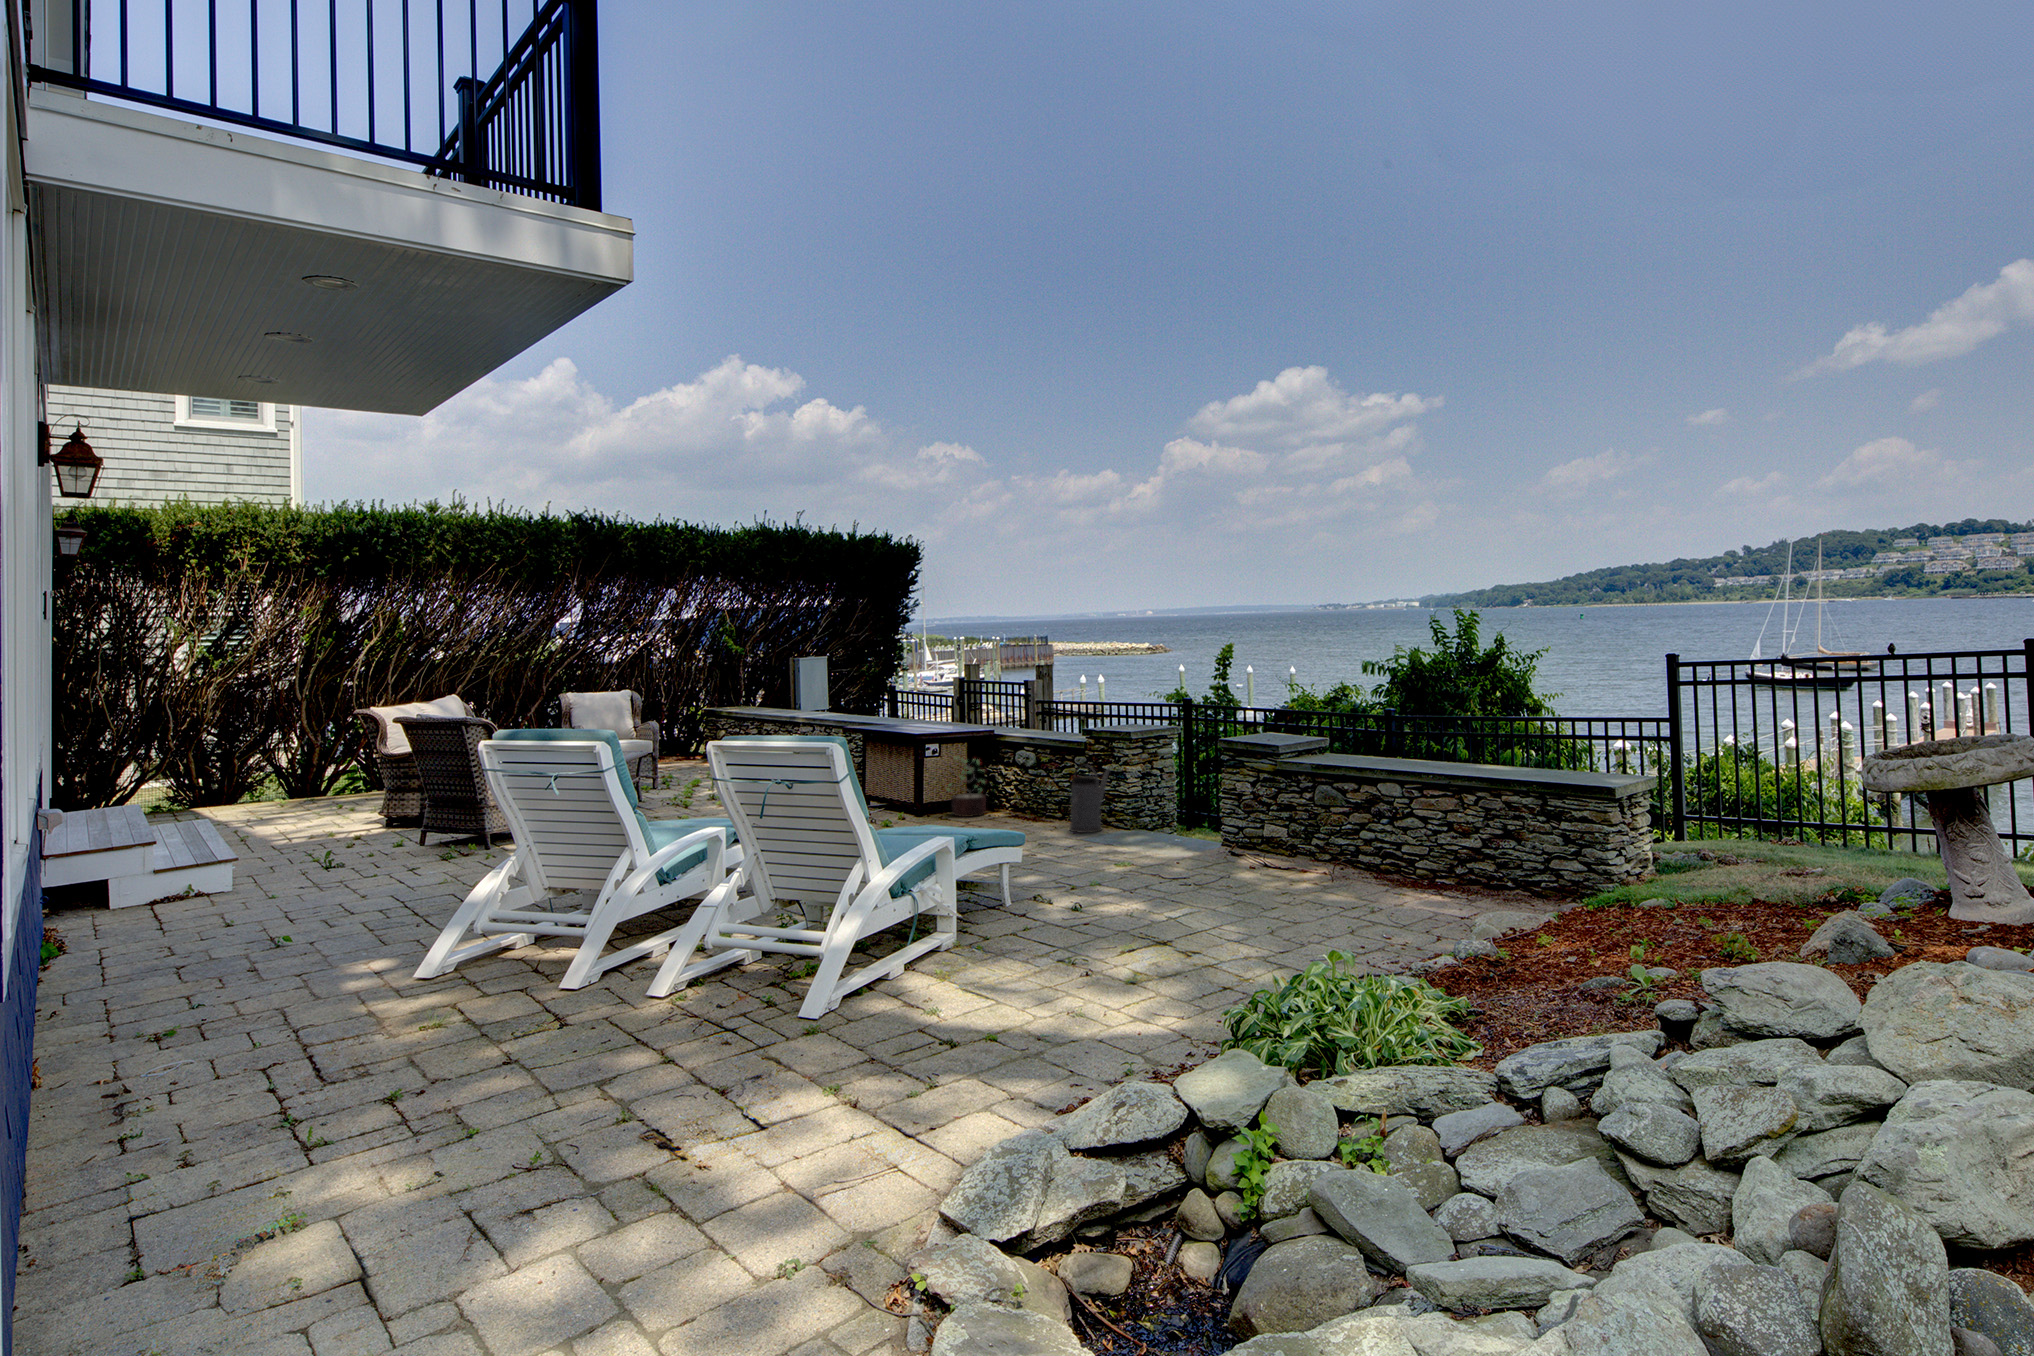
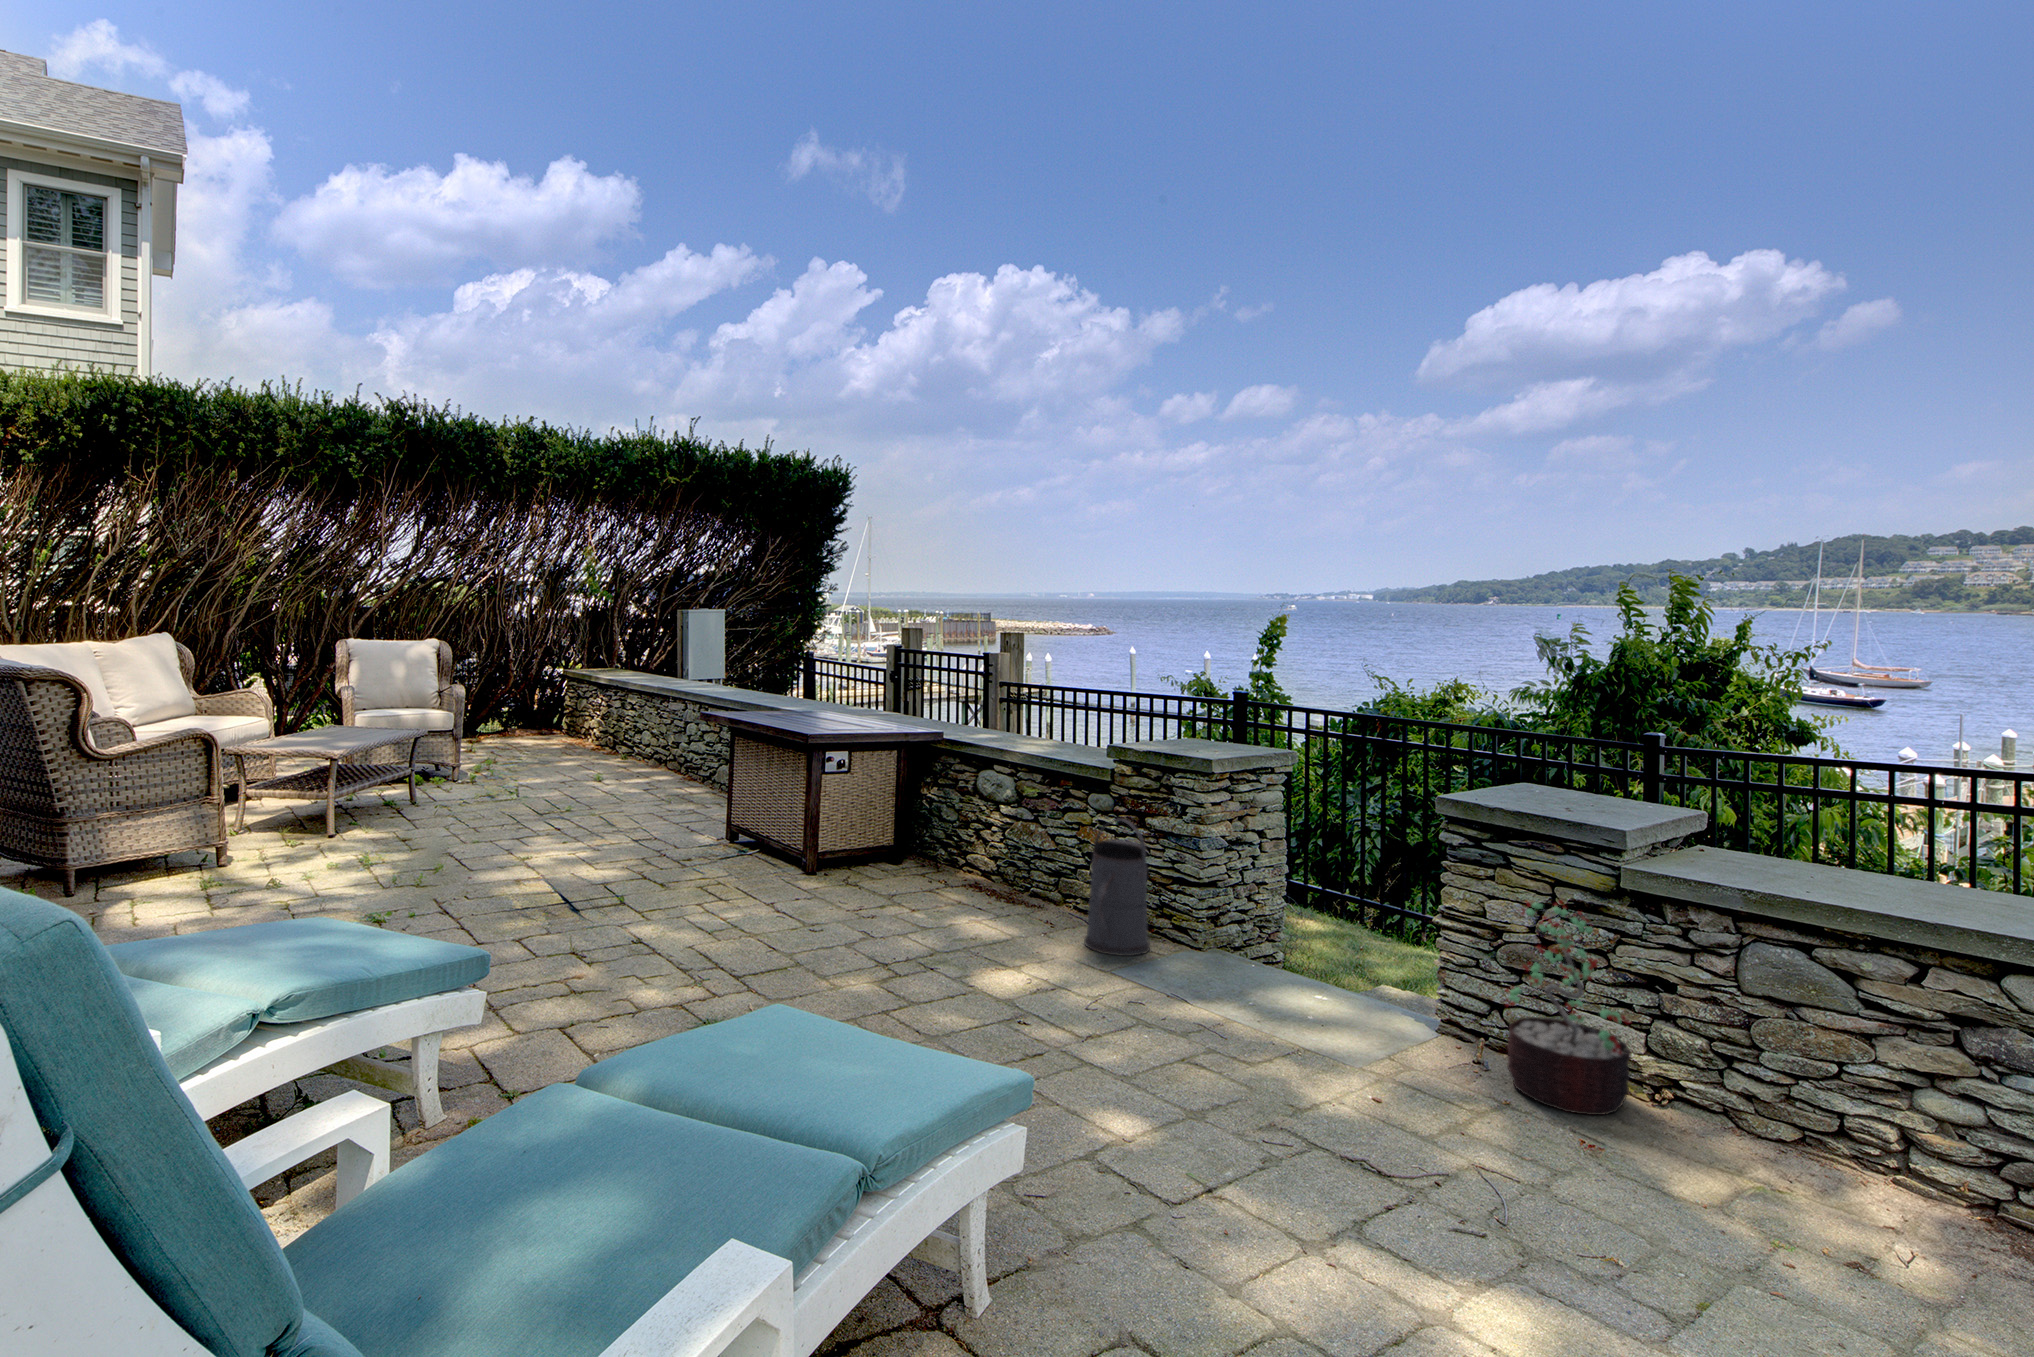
decorative plant: present [945,756,986,817] -> present [1505,900,1631,1115]

